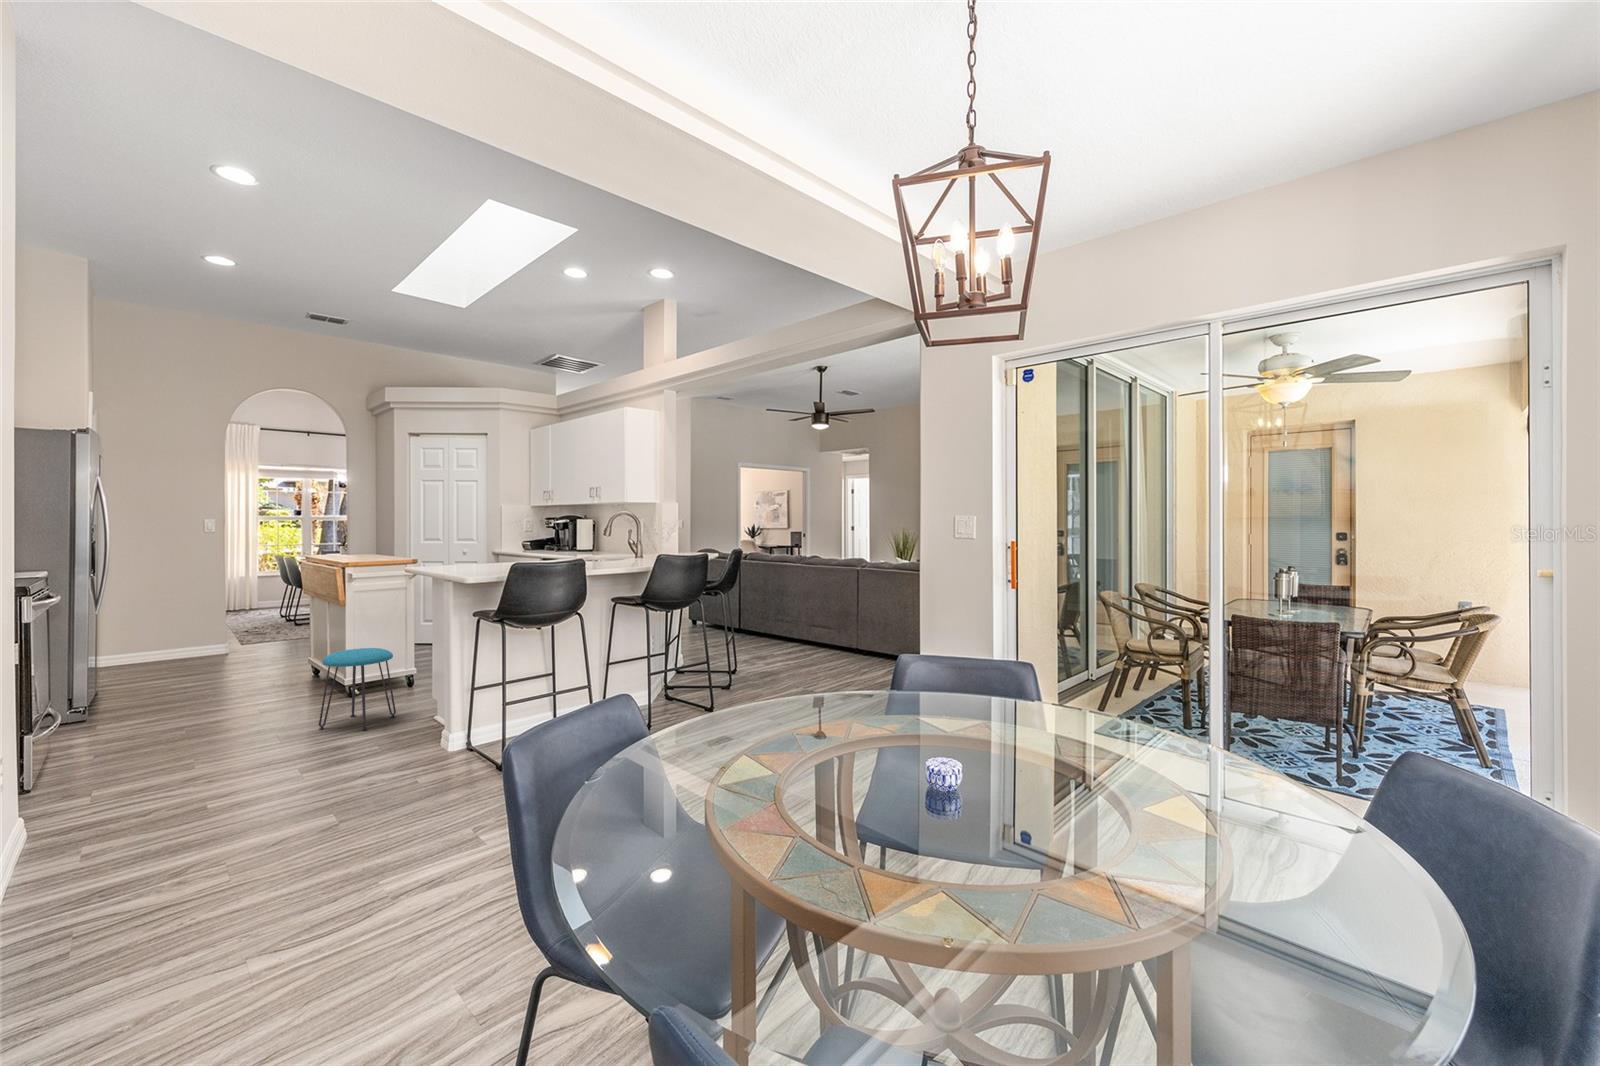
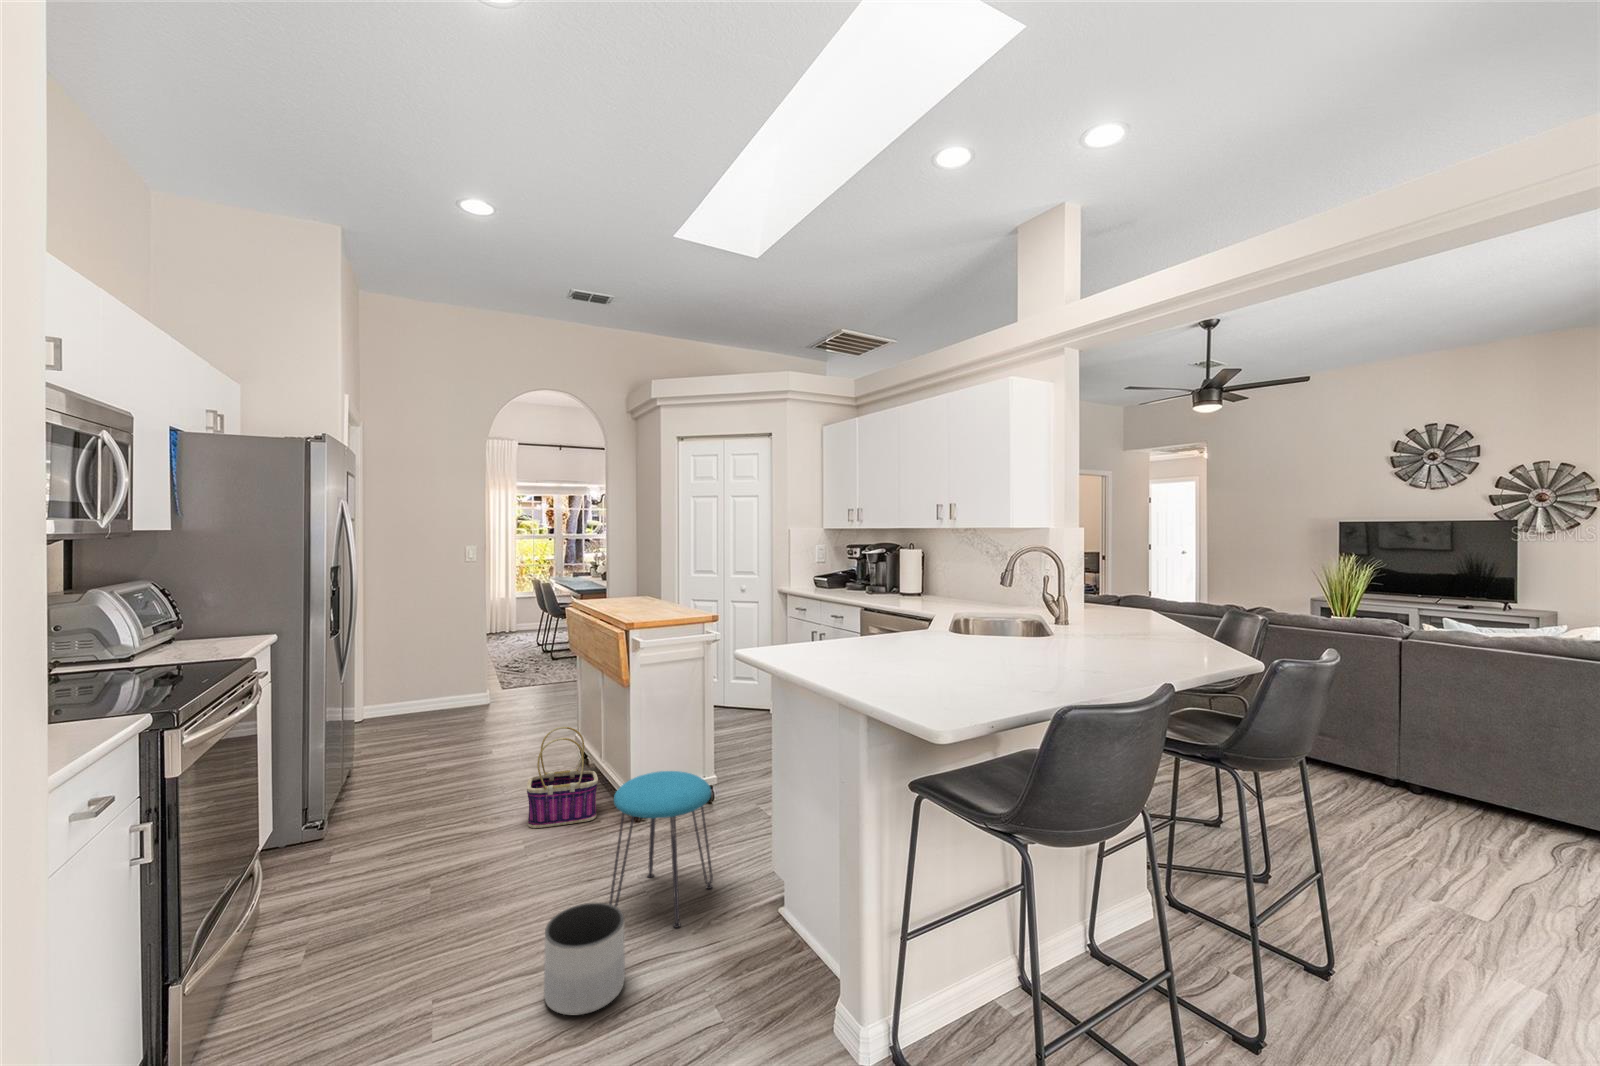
basket: none [261,638,320,705] -> present [527,727,598,828]
planter: none [268,708,323,758] -> present [544,903,625,1016]

